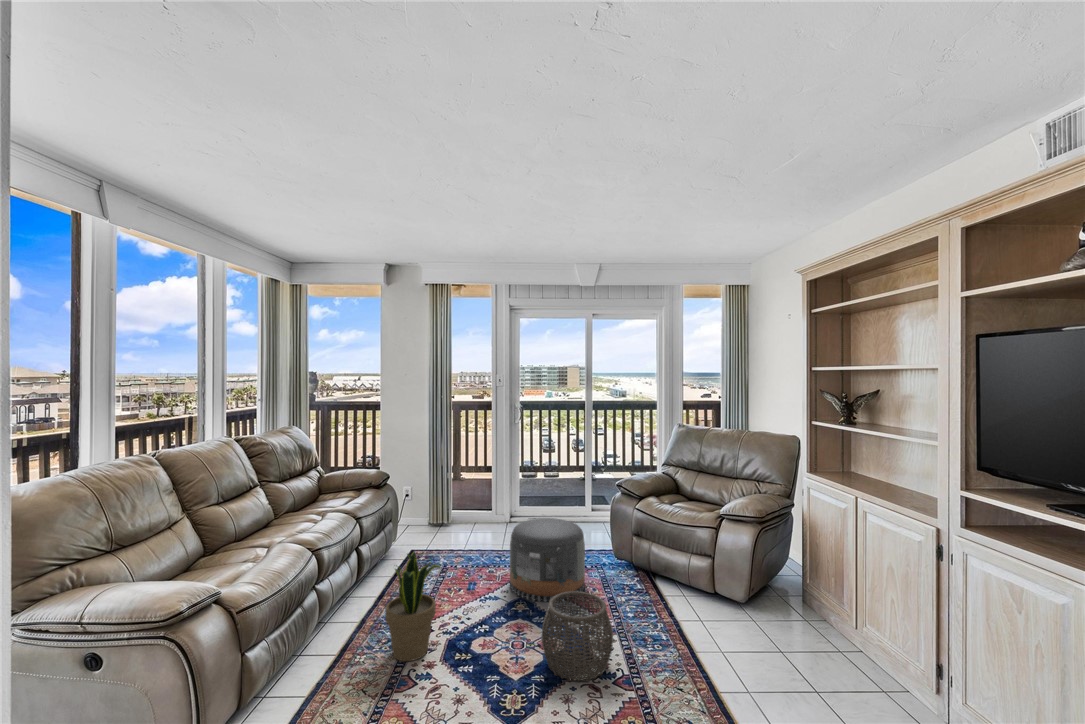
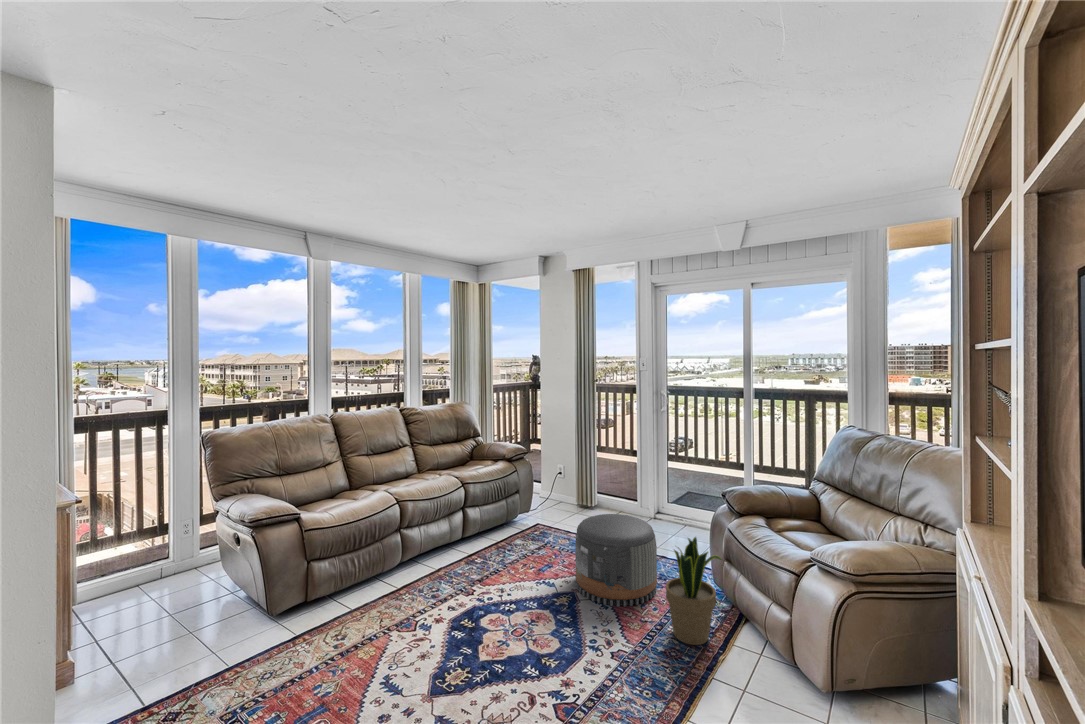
potted plant: present [385,552,441,661] -> present [666,537,722,645]
woven basket: present [541,591,614,681] -> none [506,591,583,692]

